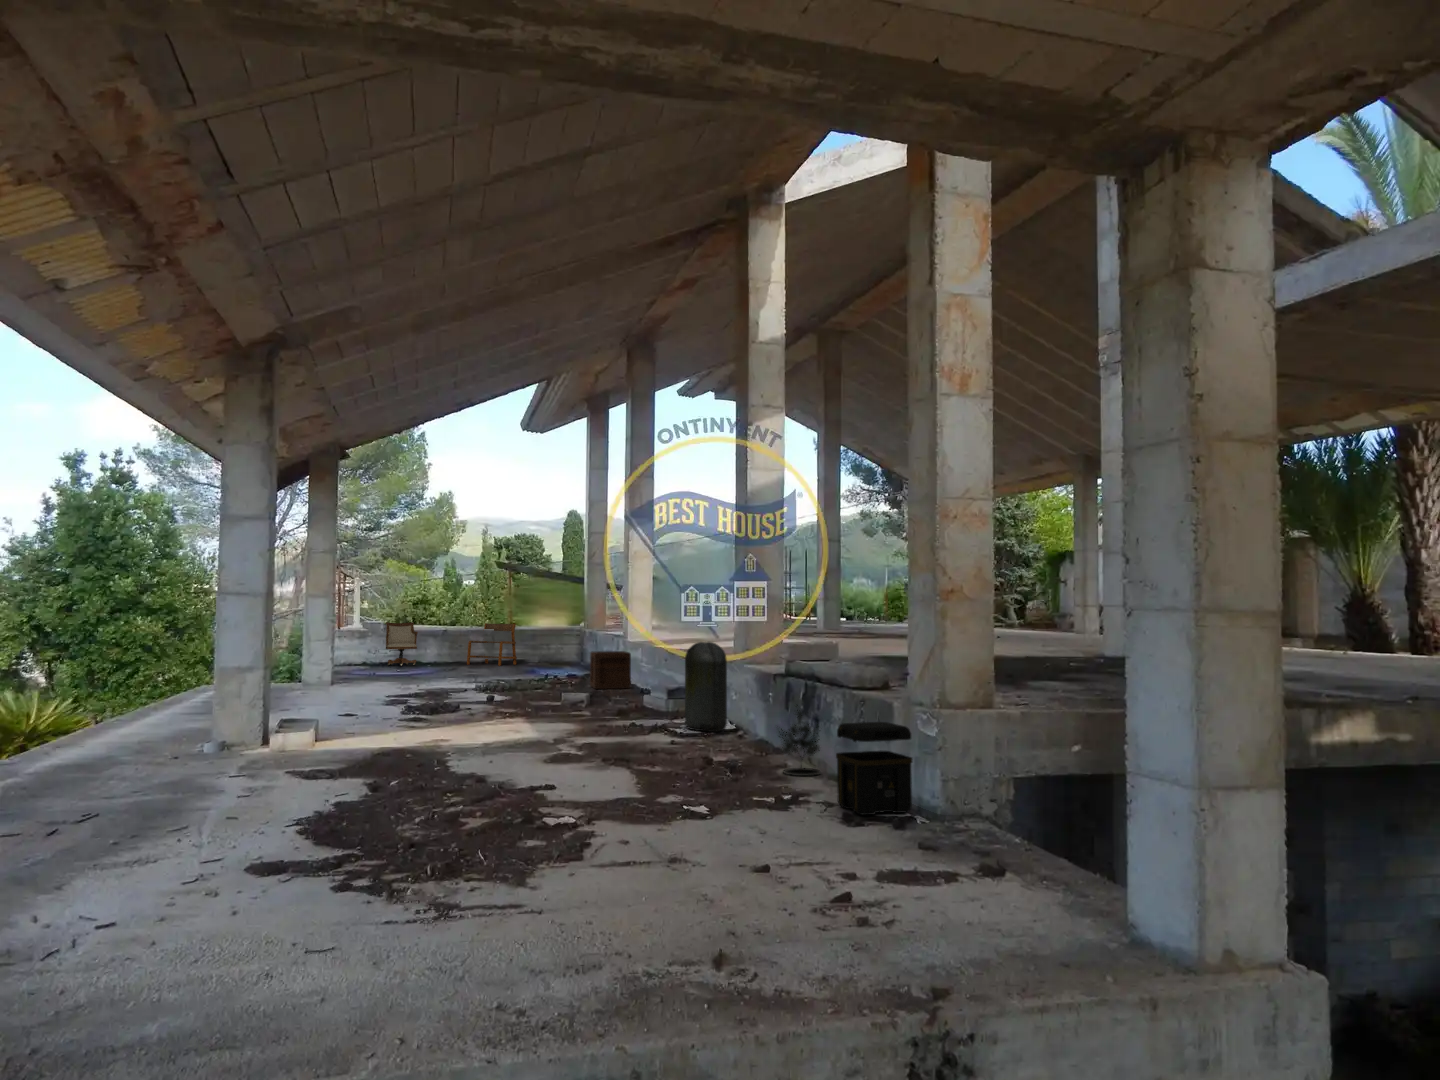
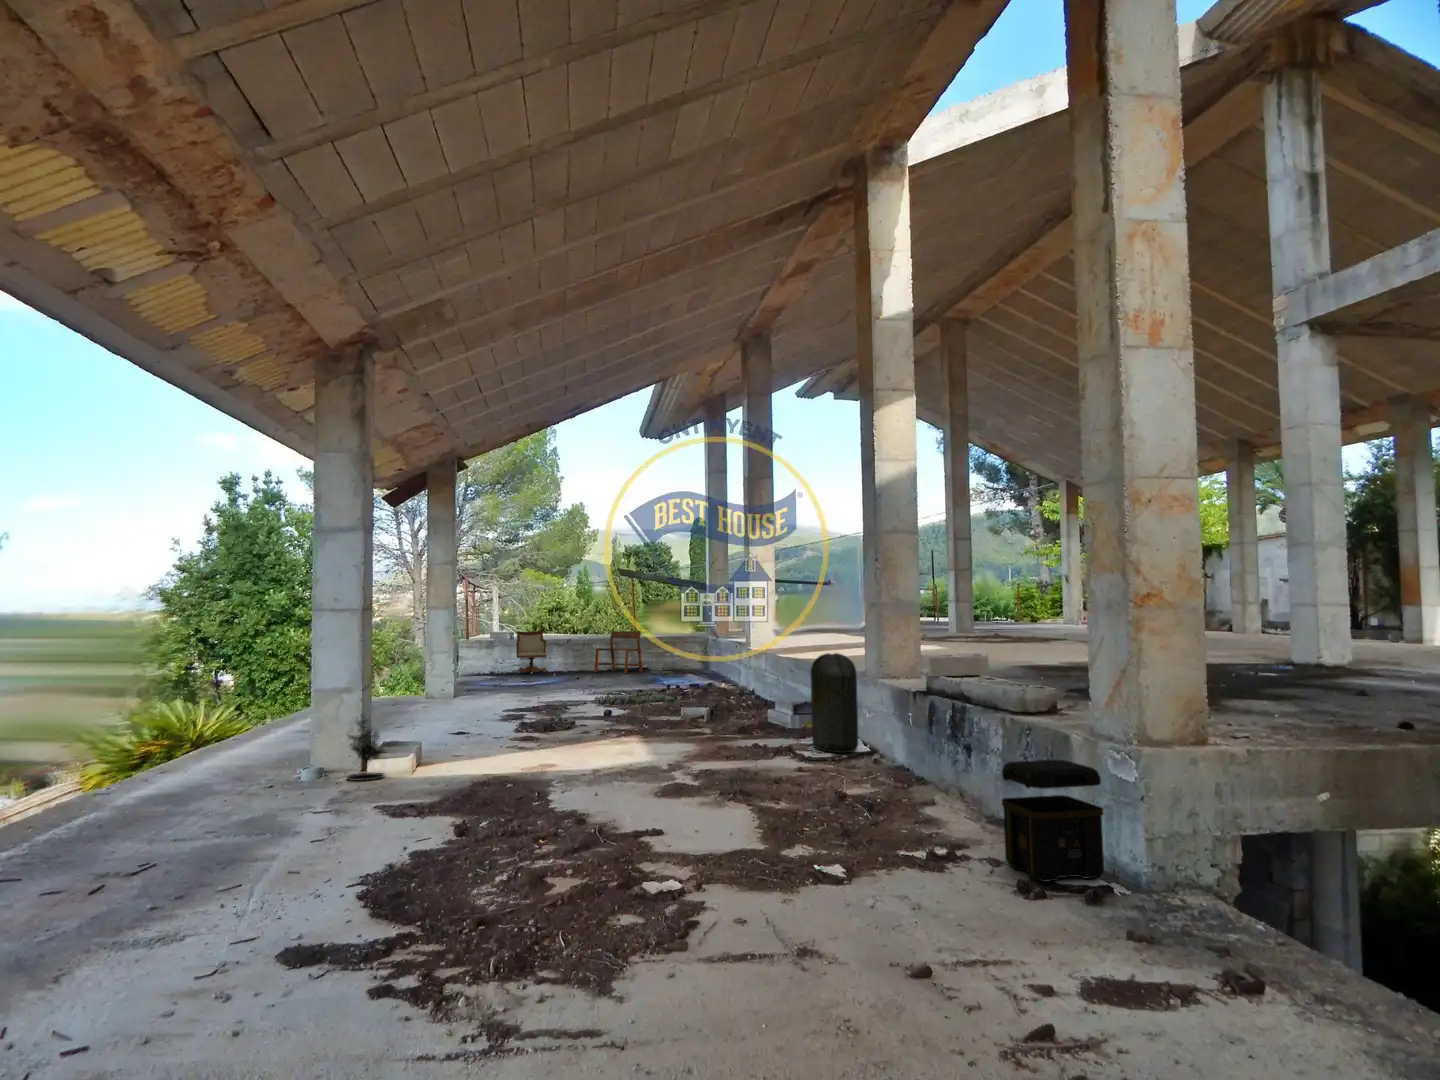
wooden crate: present [590,651,631,689] -> none [713,660,755,699]
potted tree: present [779,705,821,776] -> present [346,717,384,781]

